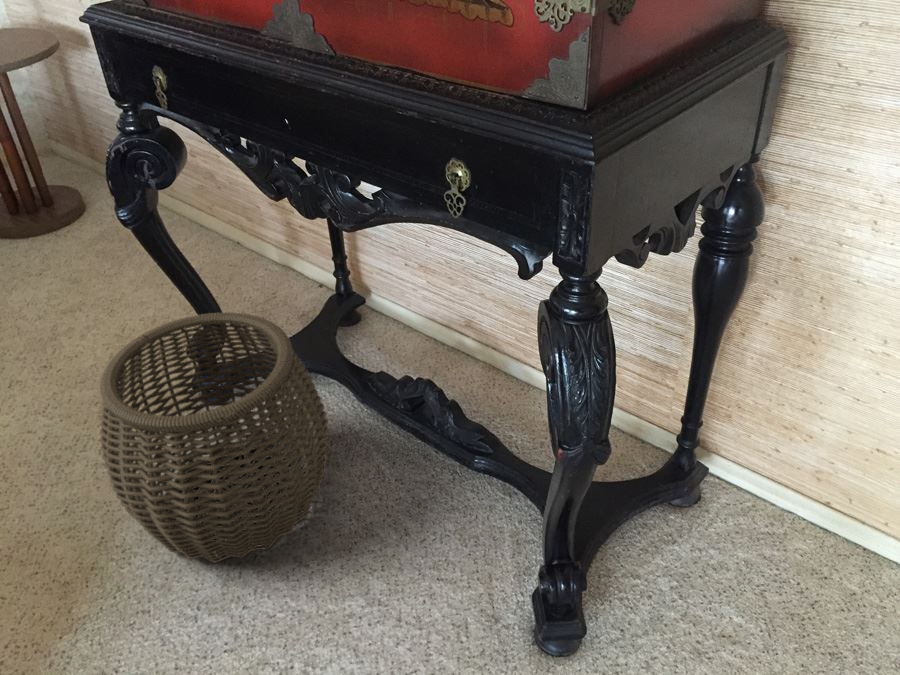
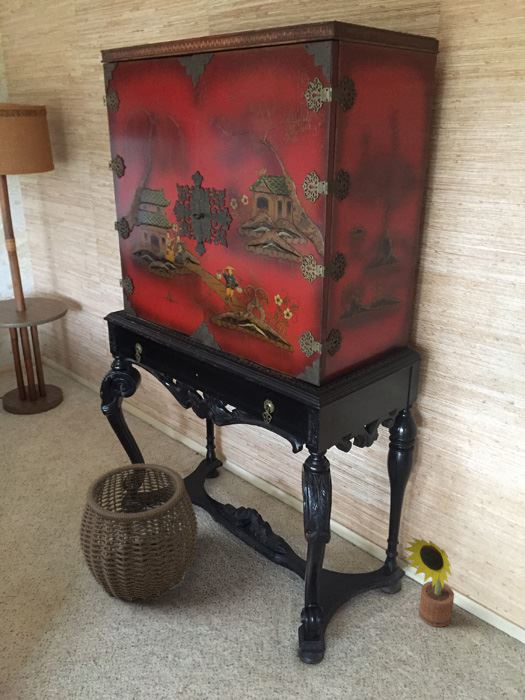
decorative plant: none [725,419,834,564] -> present [404,538,454,627]

